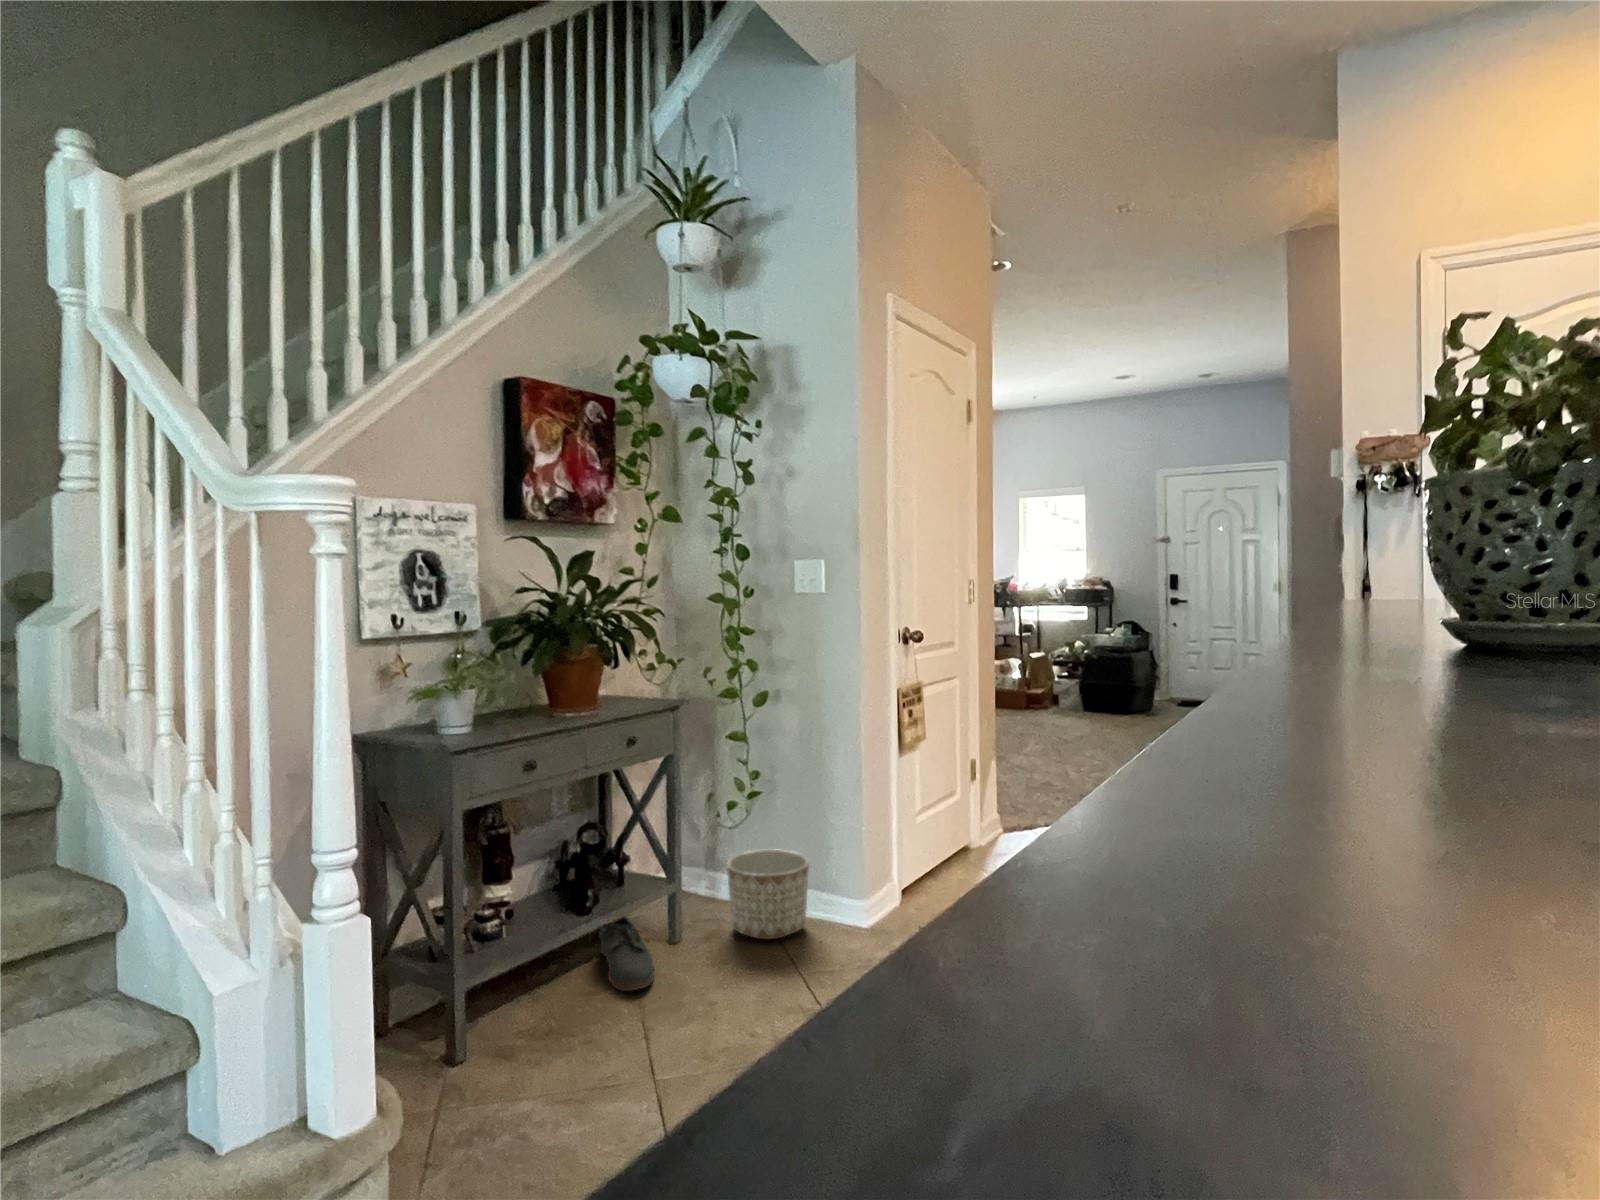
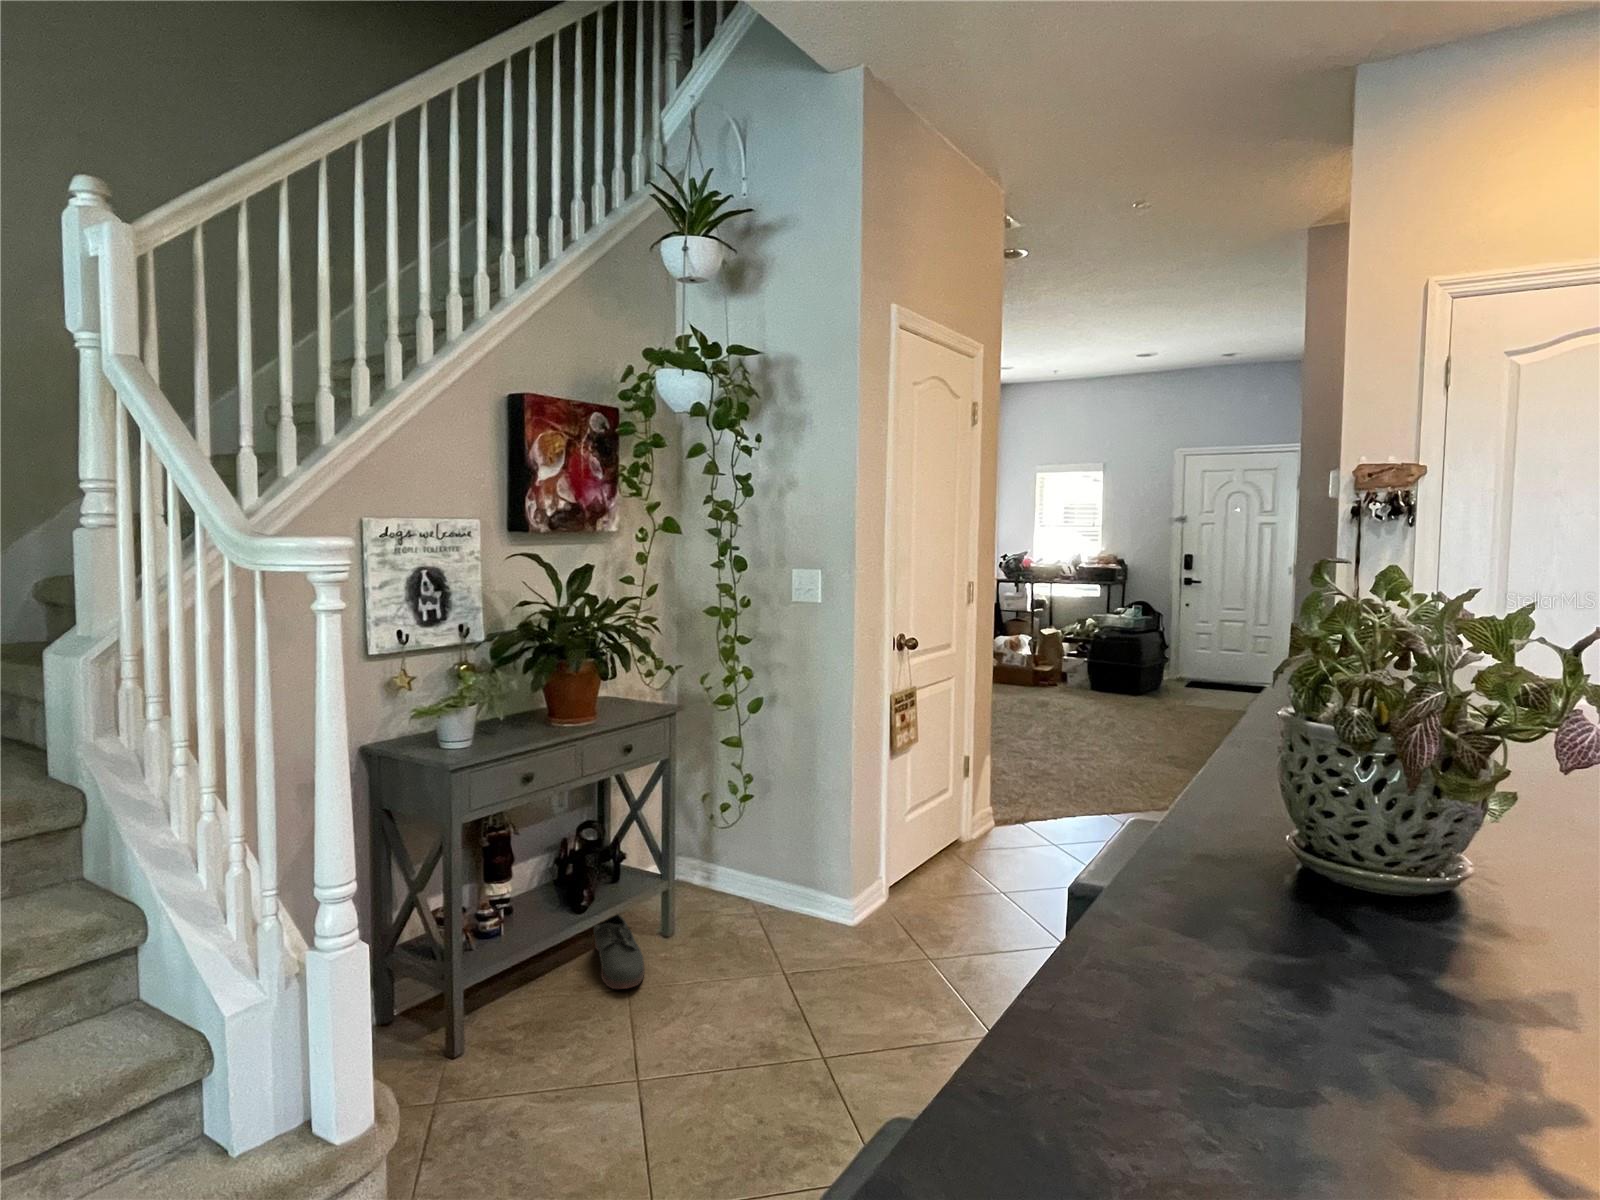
planter: present [727,849,809,939] -> none [718,851,797,939]

